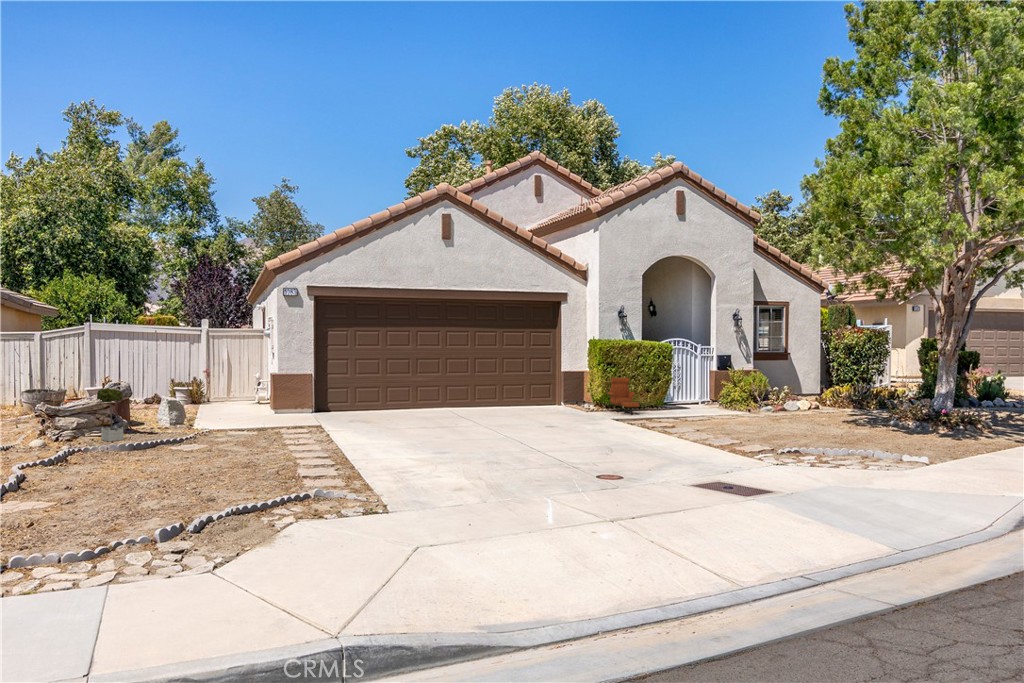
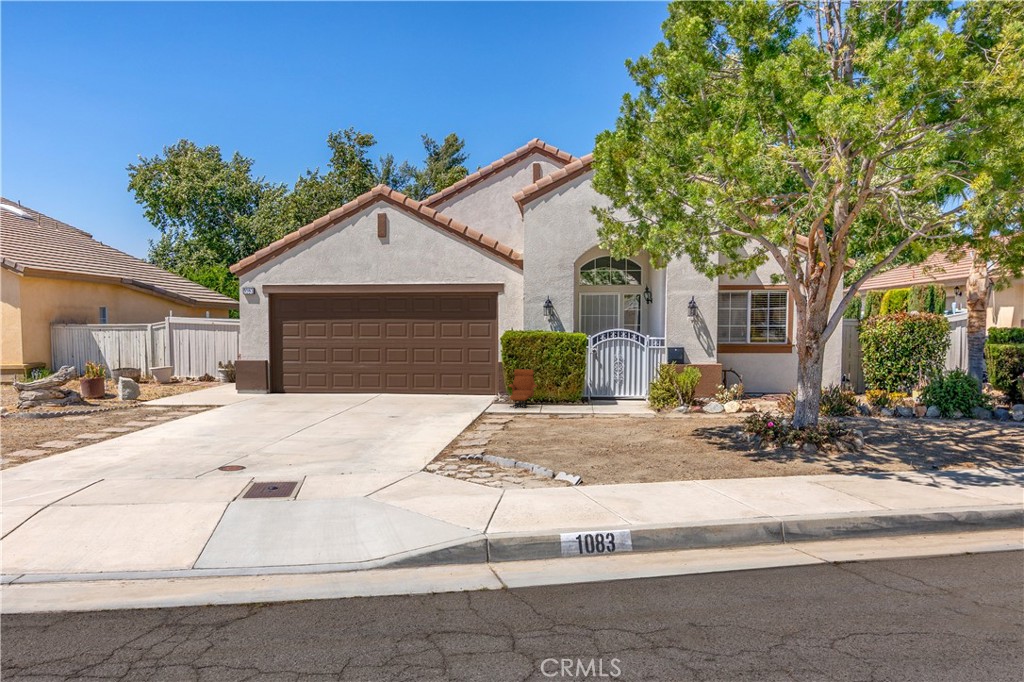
potted tree: present [97,388,123,442] -> none [26,365,47,406]

